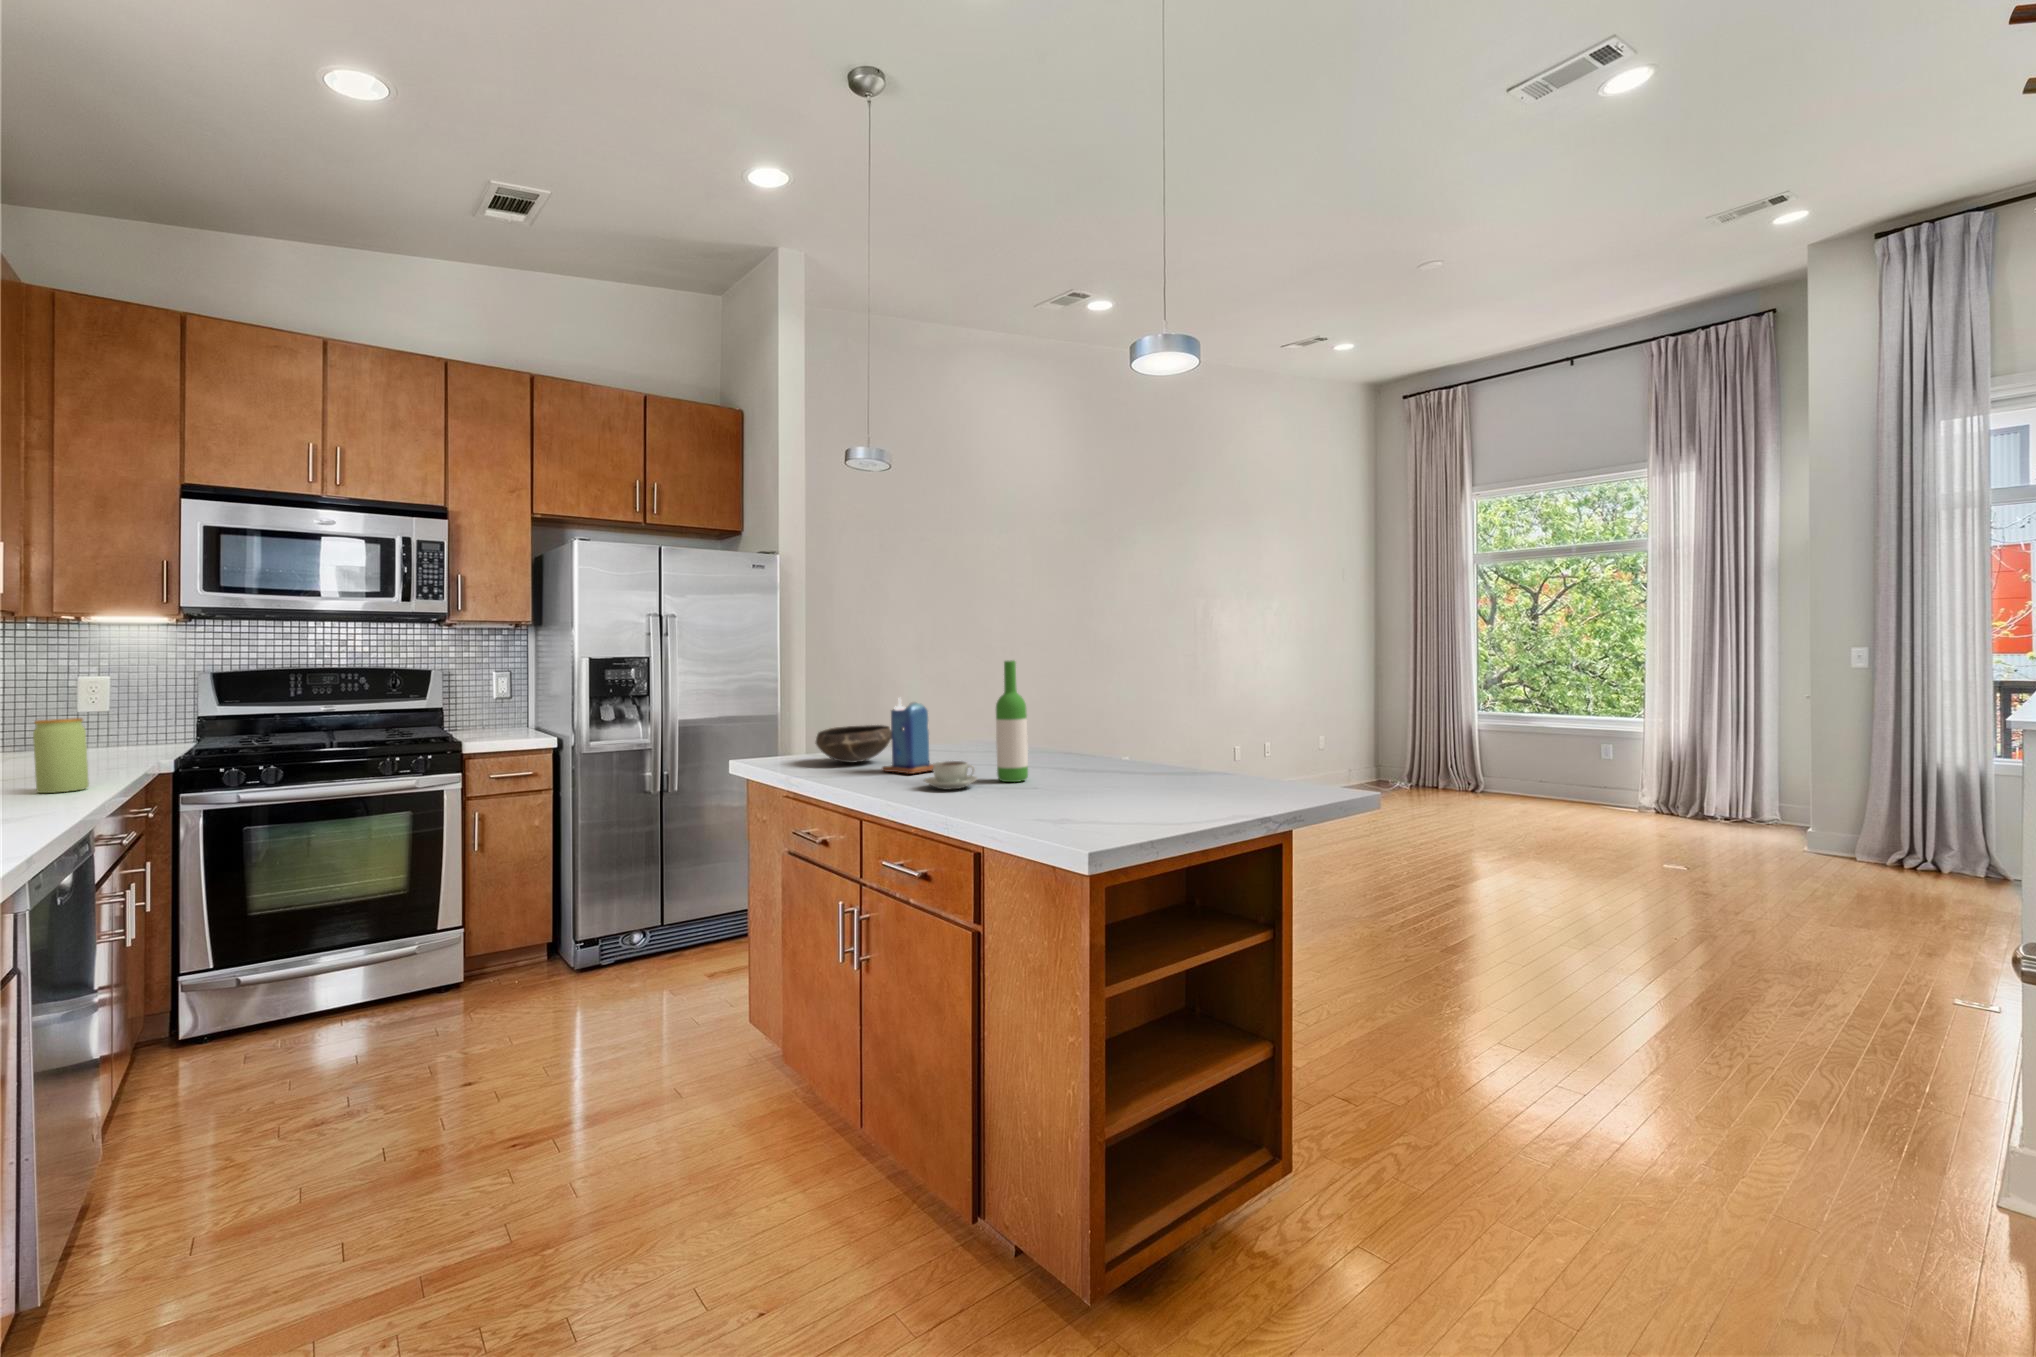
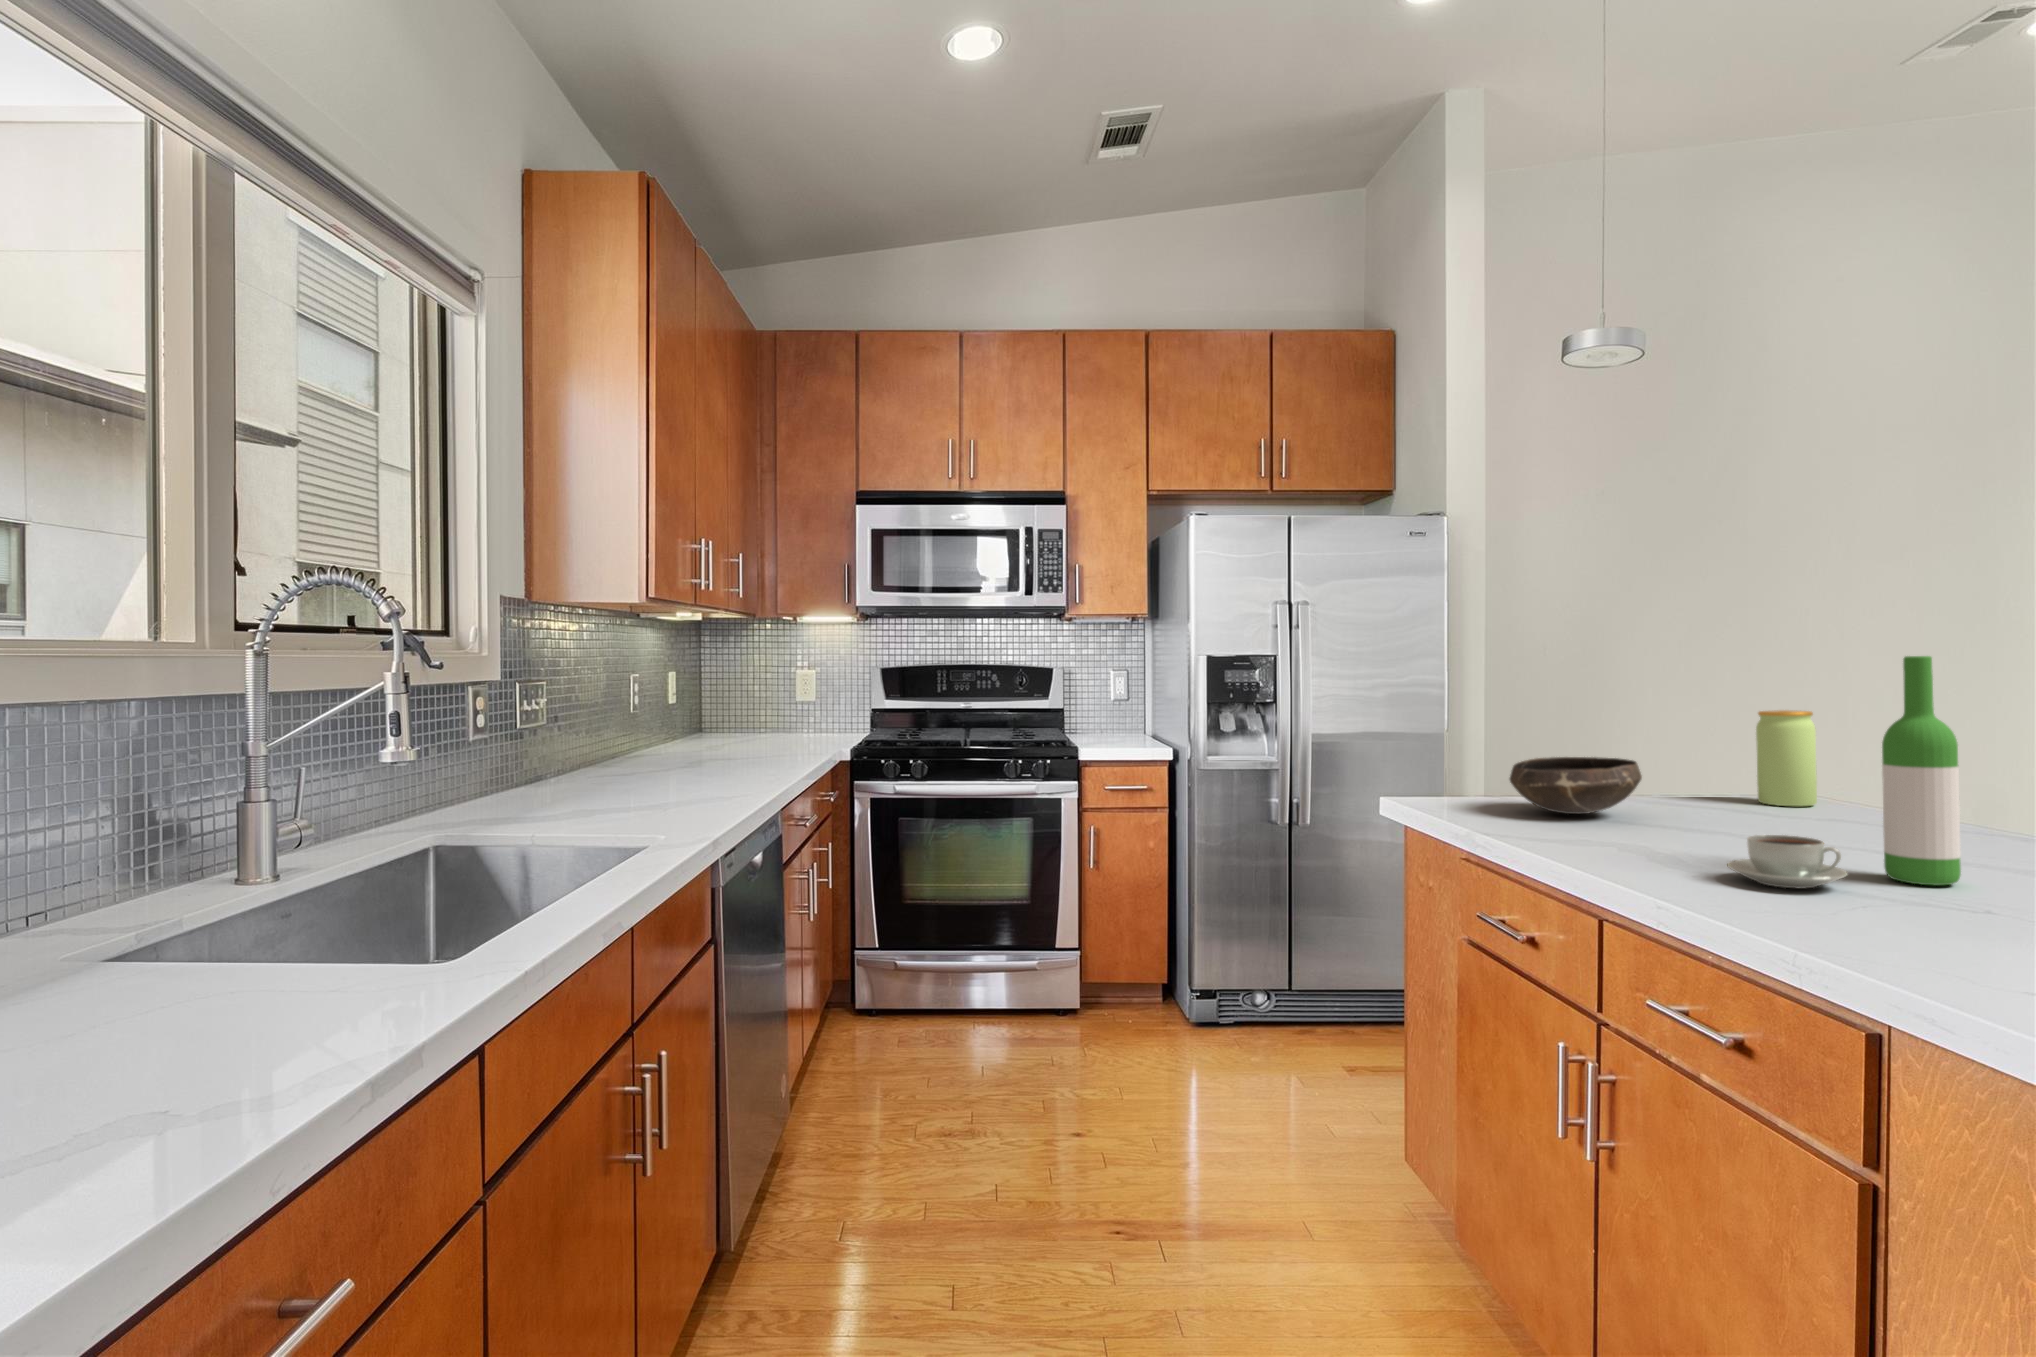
candle: present [882,699,933,774] -> none [1629,717,1744,846]
jar: present [33,718,89,793] -> present [1756,710,1817,806]

